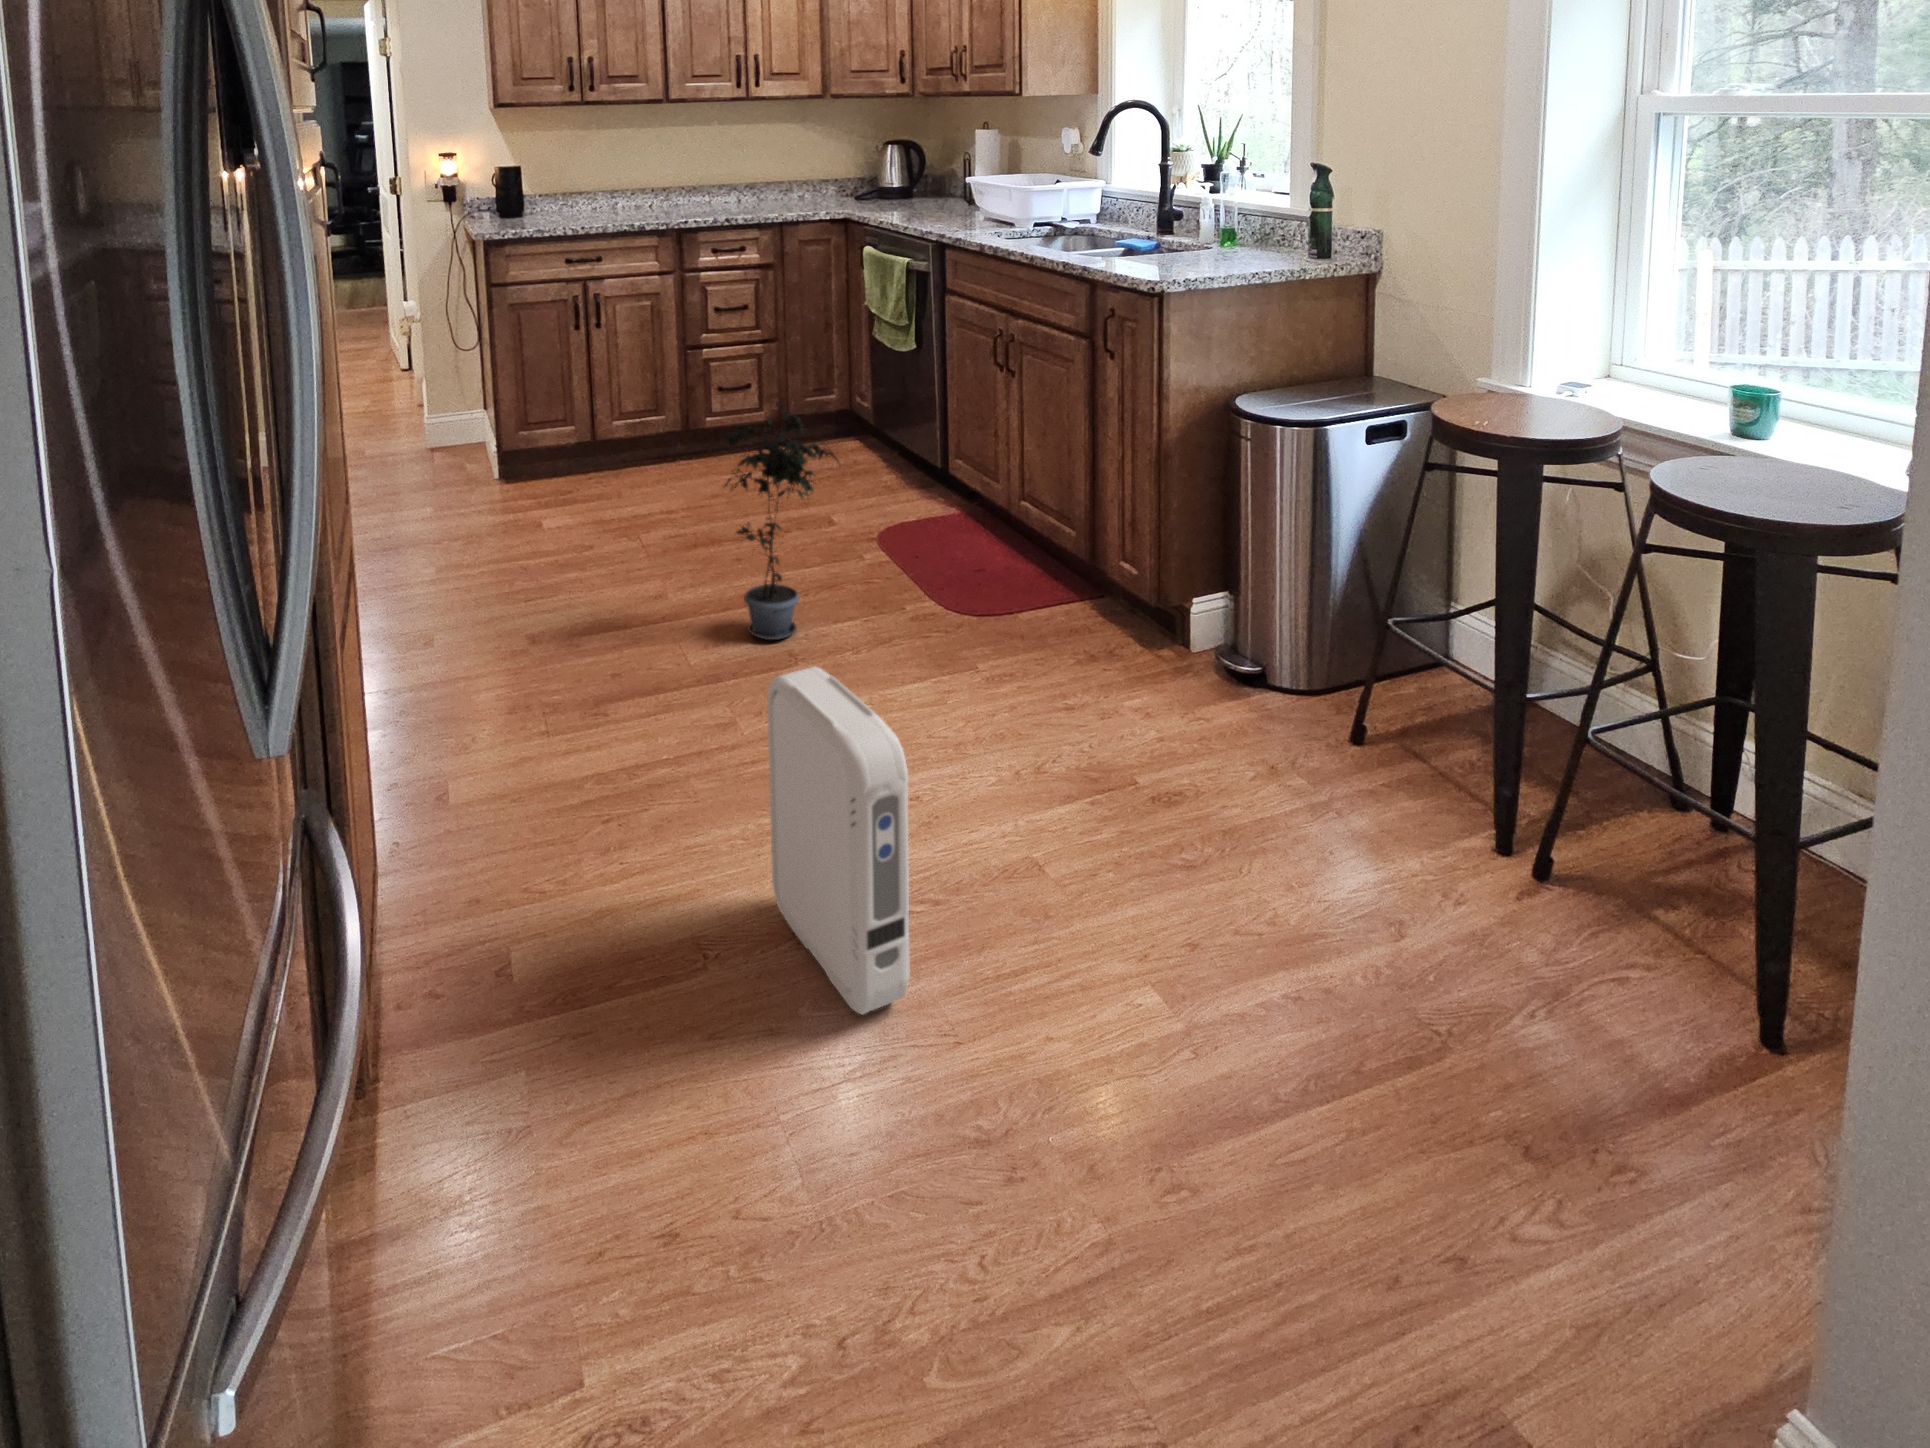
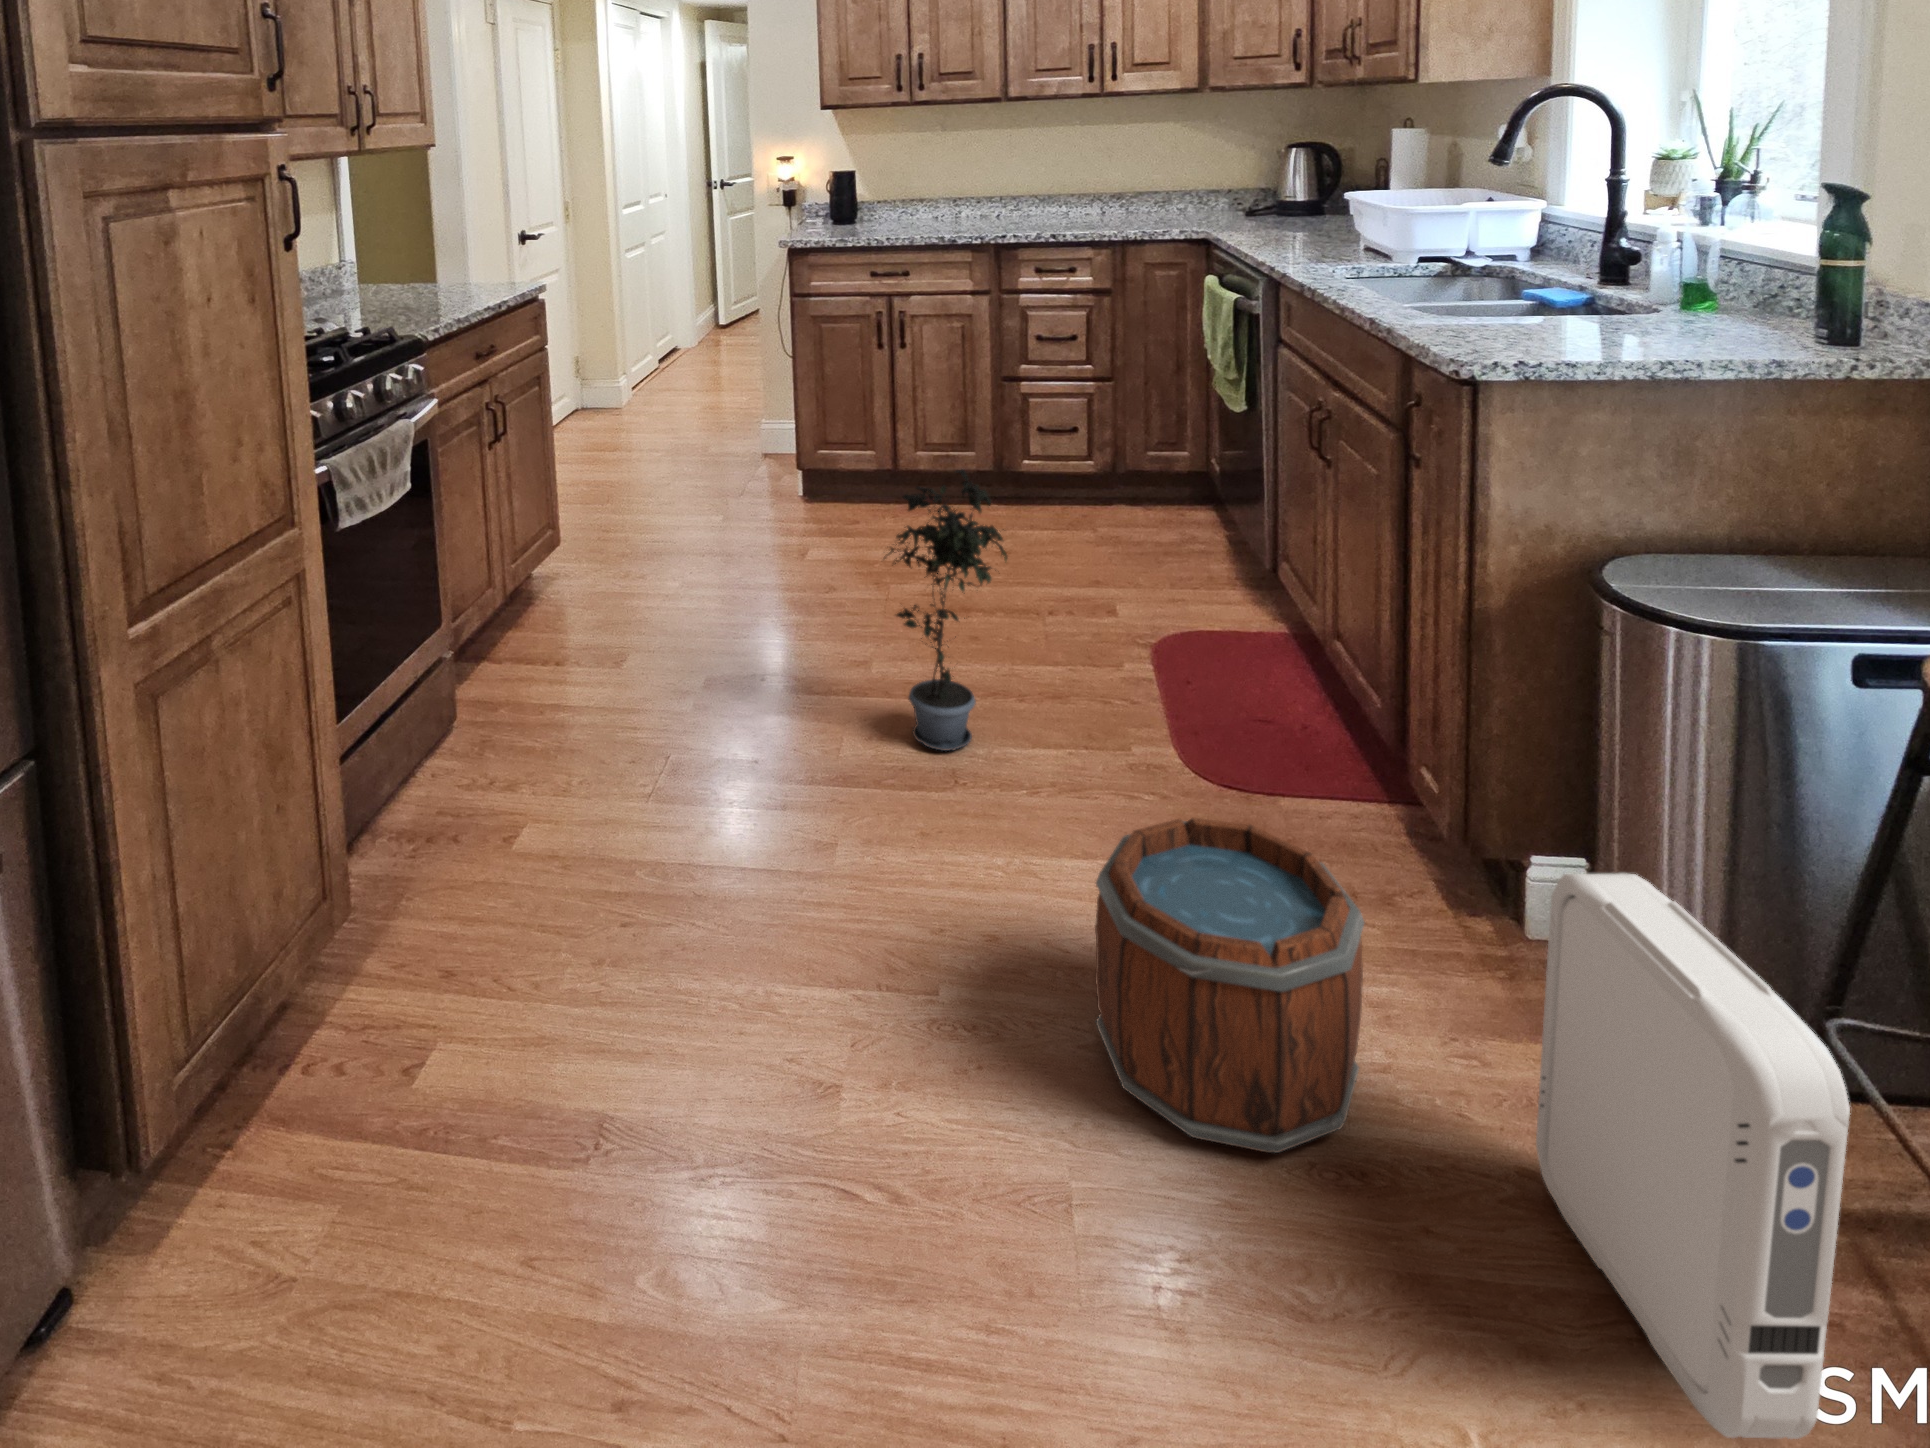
bucket: none [1002,601,1172,804] -> present [1095,818,1364,1153]
air purifier: present [767,667,910,1014] -> present [1536,873,1850,1439]

